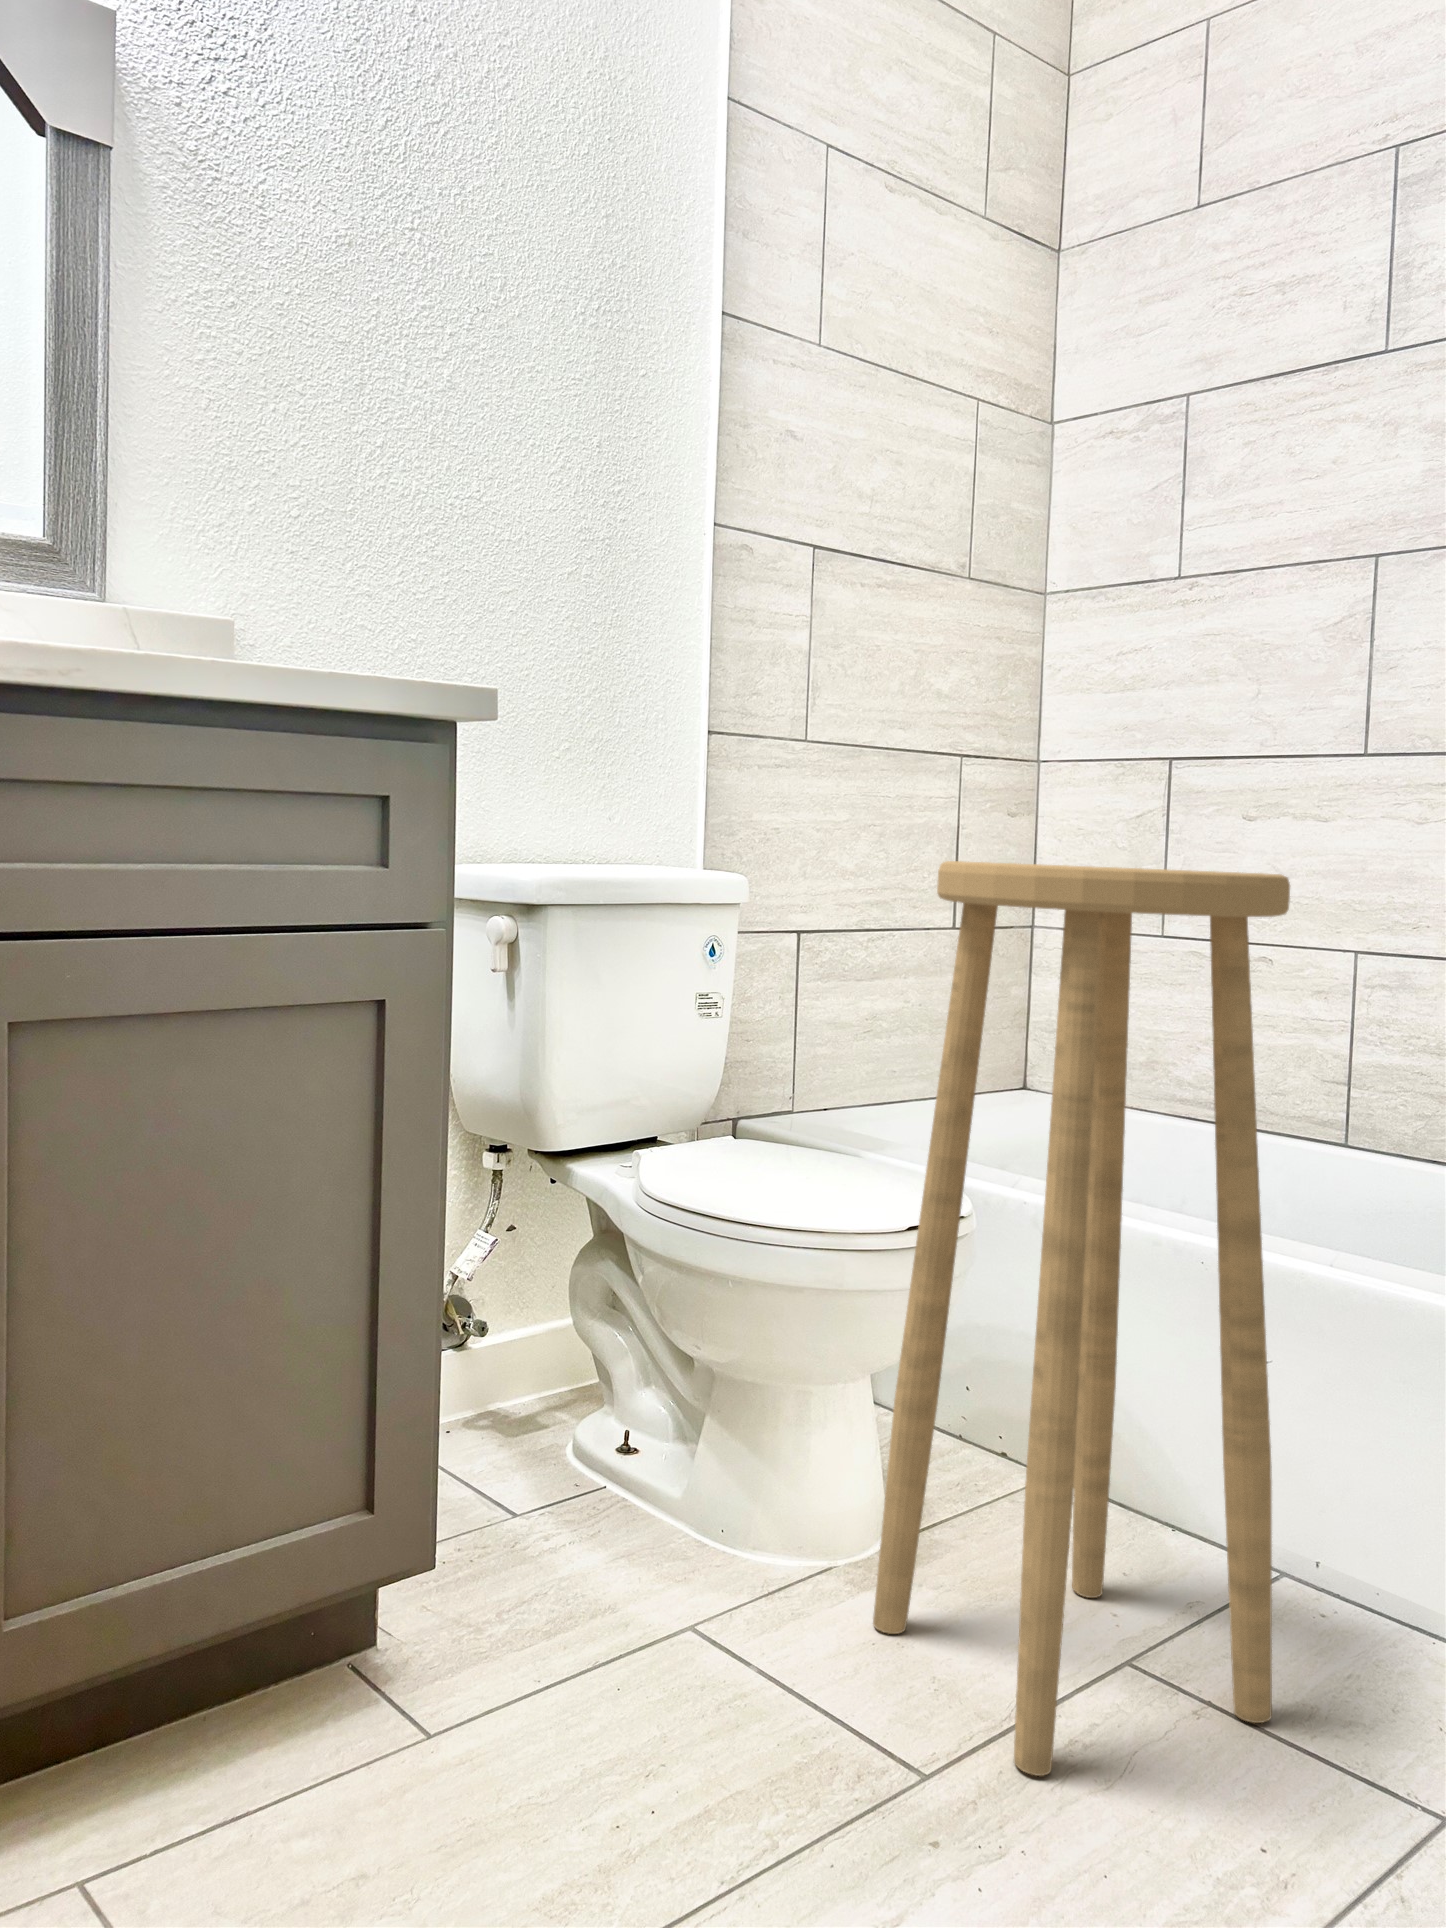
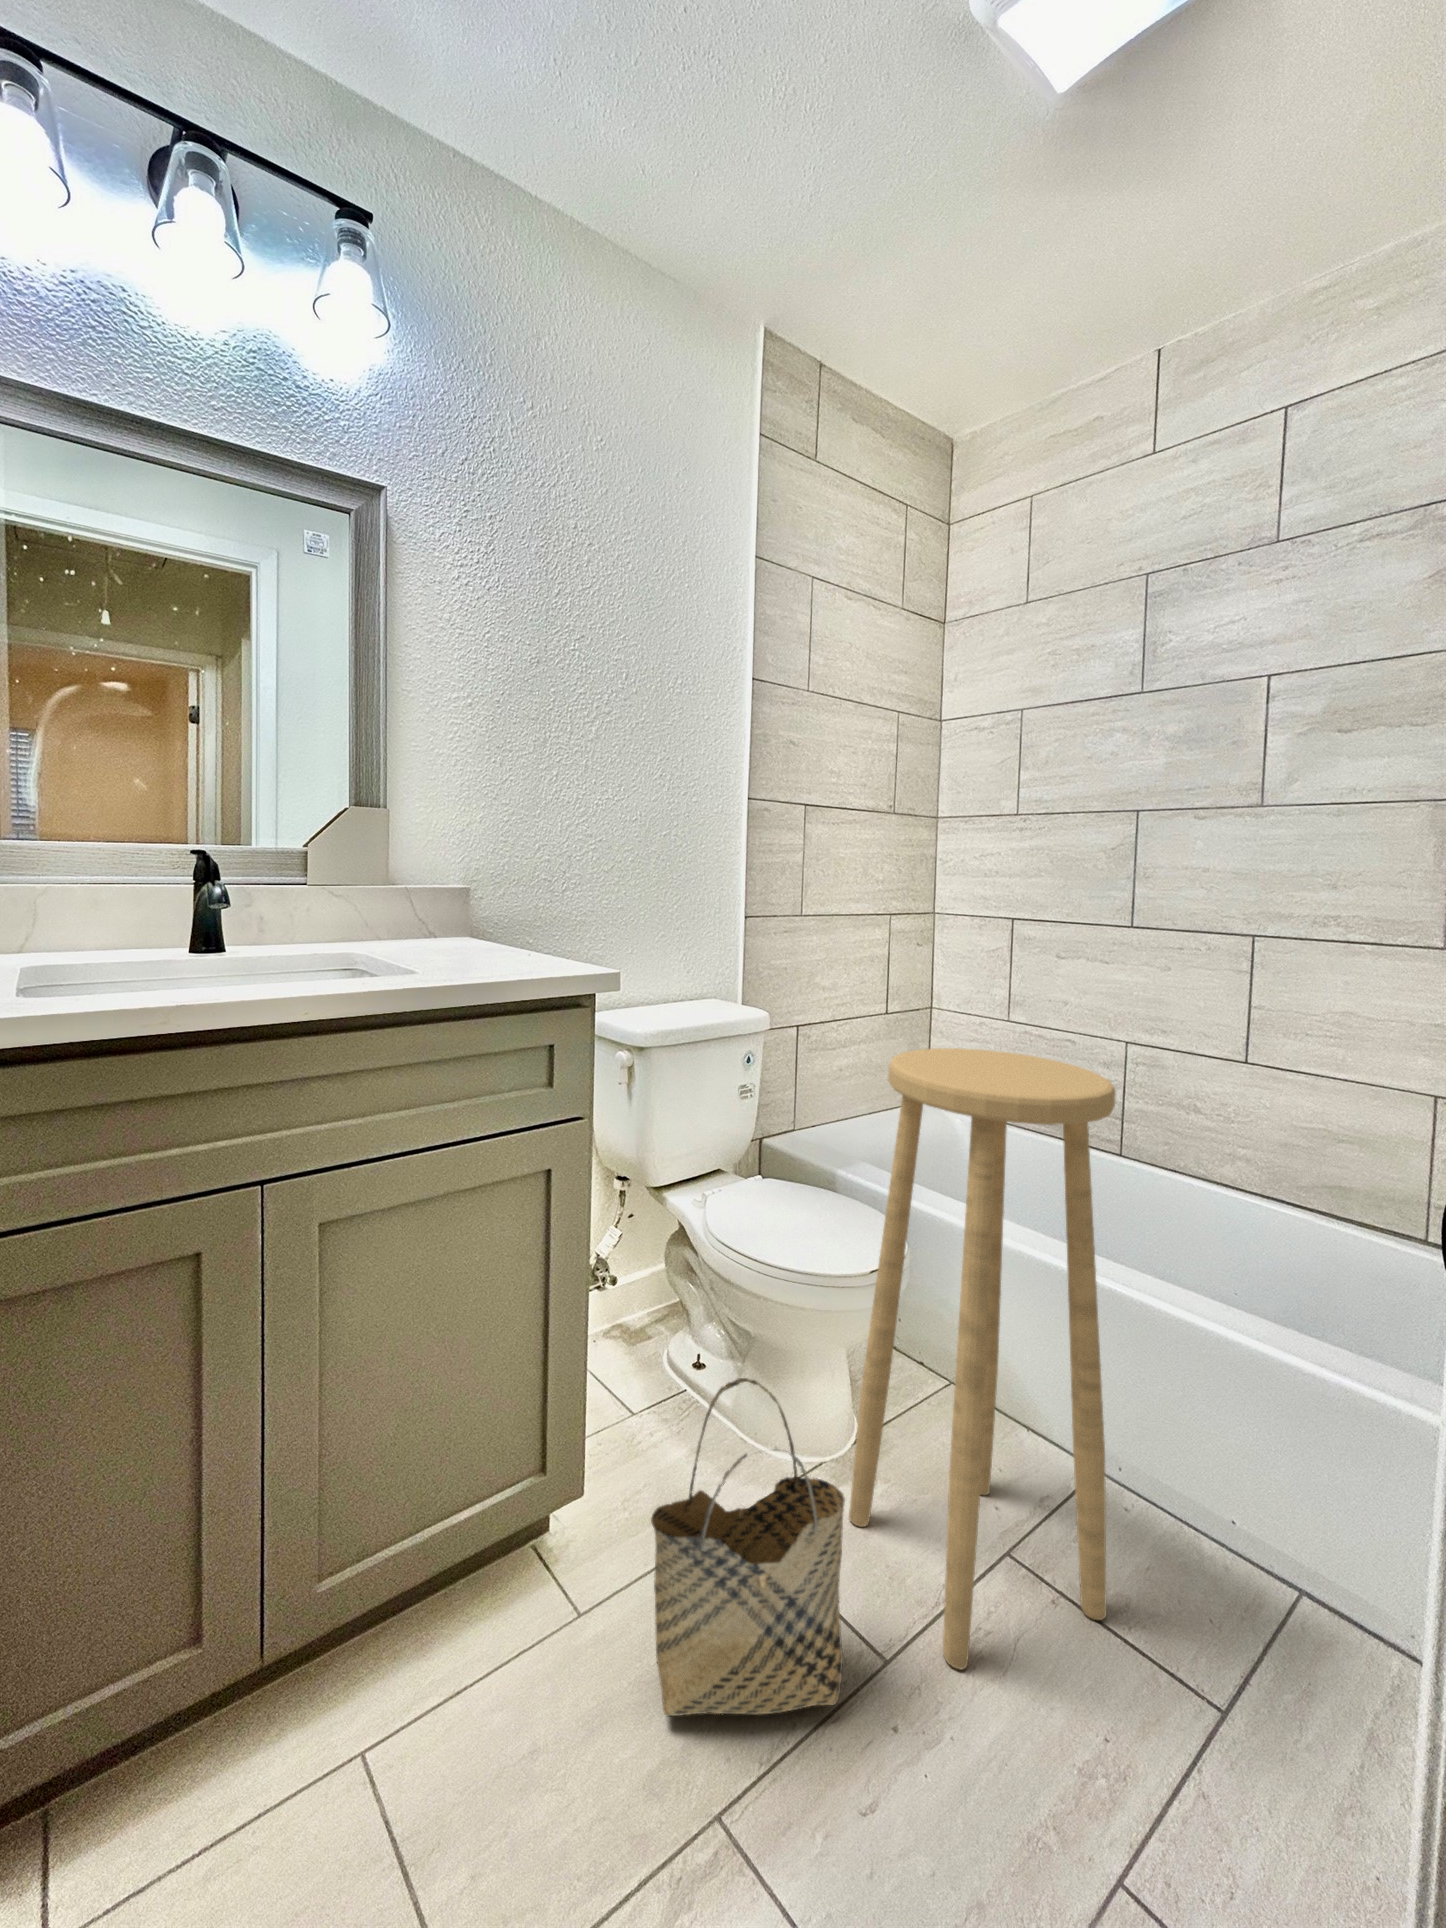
woven basket: none [550,1339,859,1825] -> present [651,1378,845,1717]

